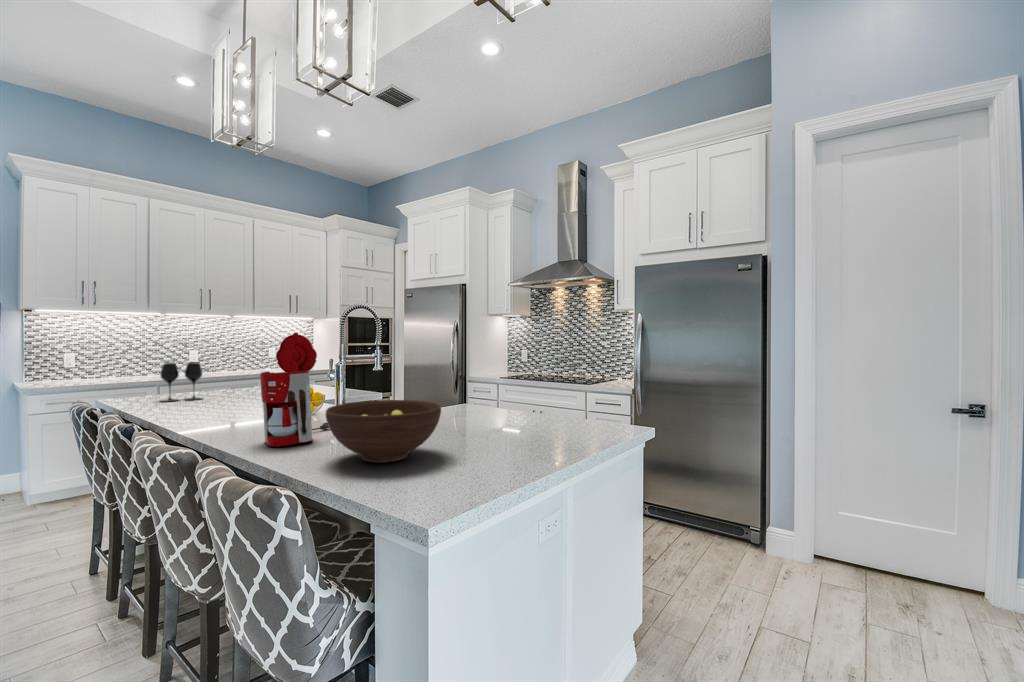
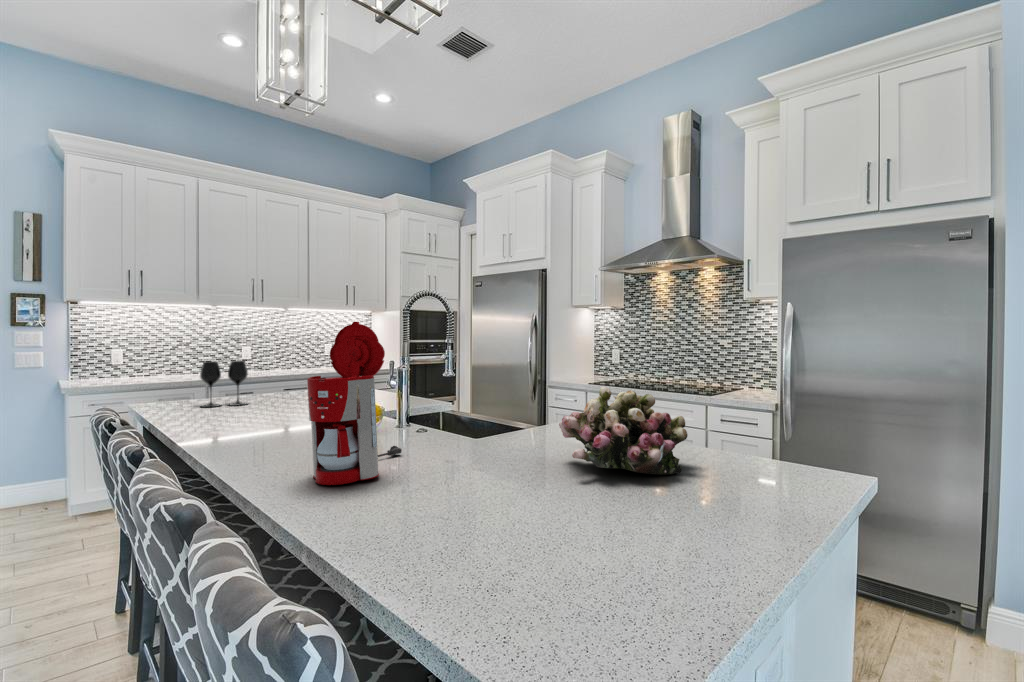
flower arrangement: none [444,377,530,435] -> present [559,387,688,474]
fruit bowl: present [326,400,441,463] -> none [402,422,580,527]

